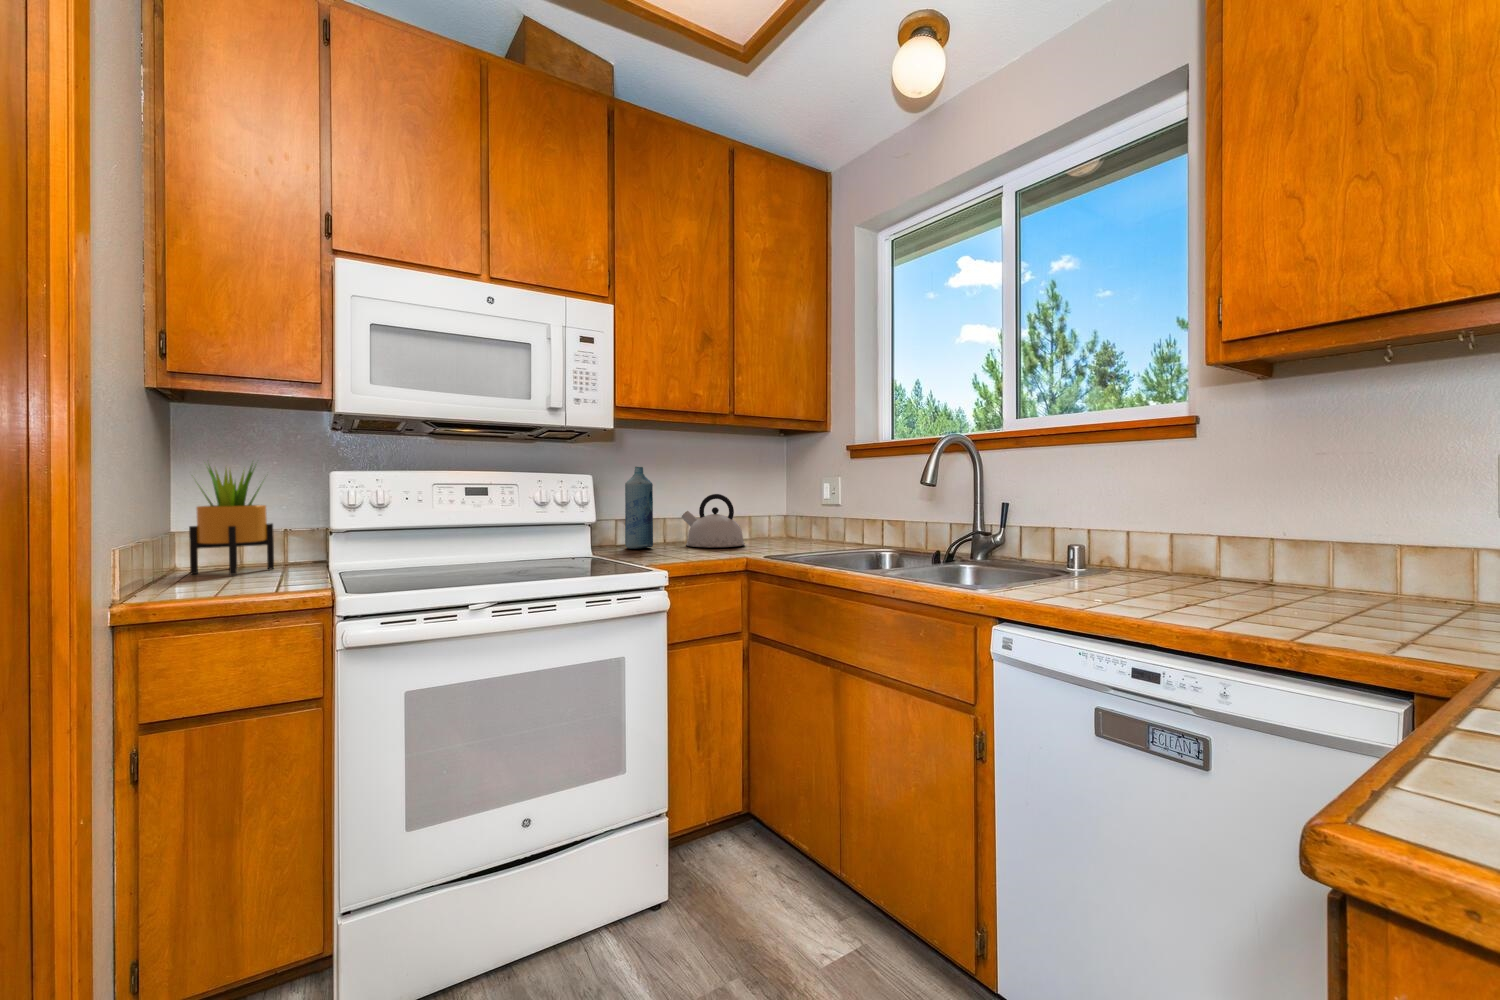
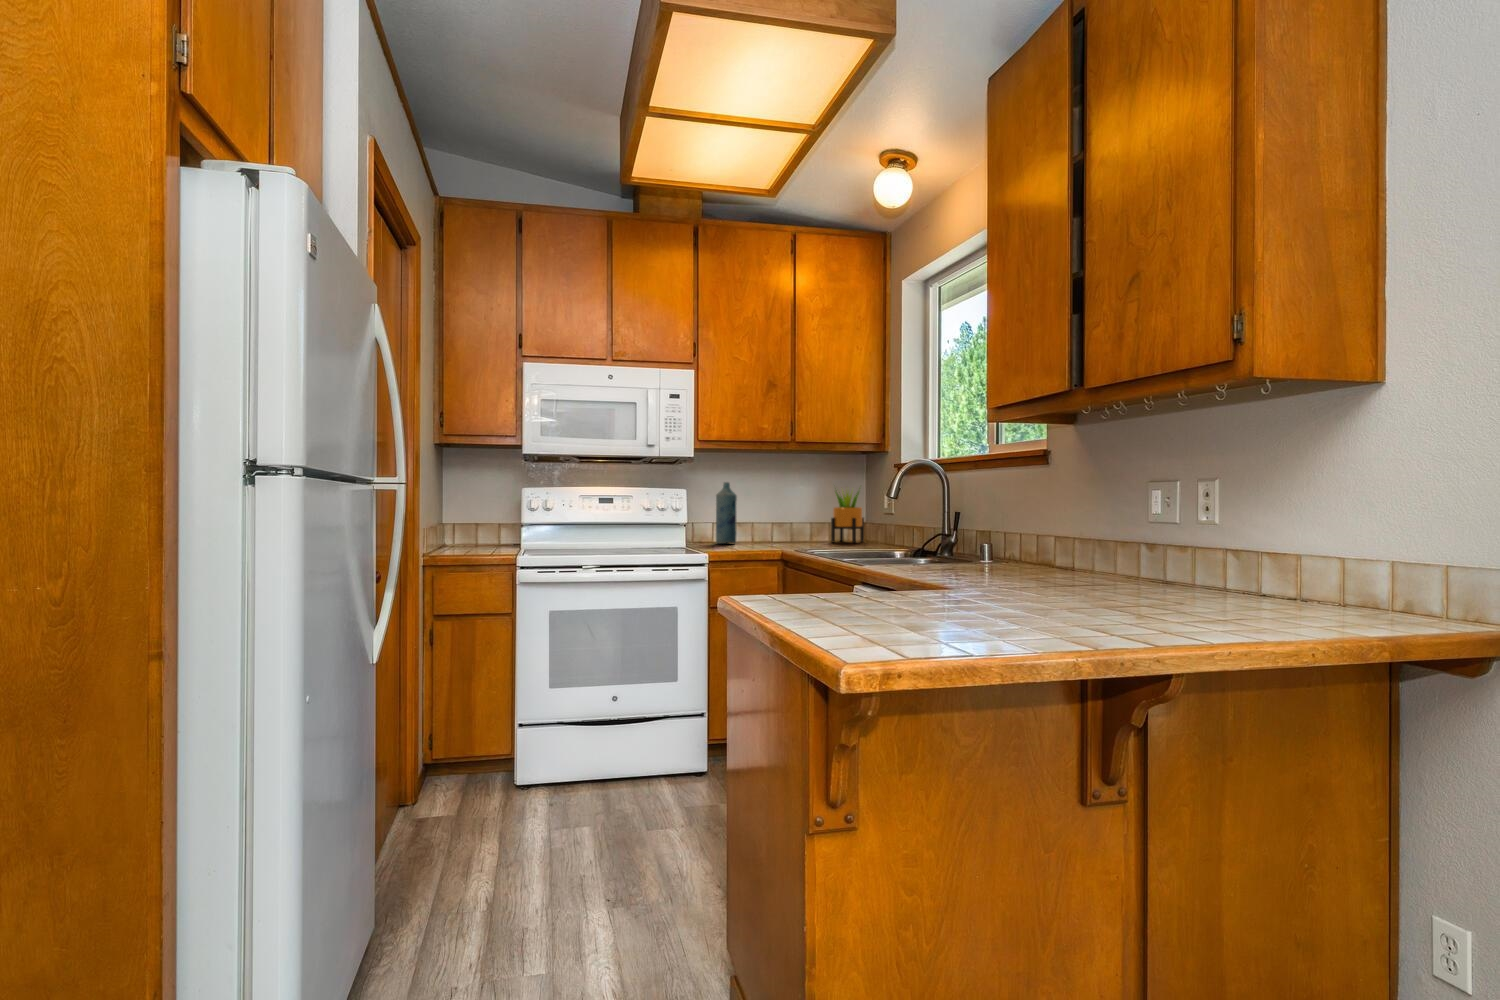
potted plant: present [189,465,274,575] -> present [831,488,864,543]
kettle: present [681,494,745,547] -> none [763,503,811,545]

